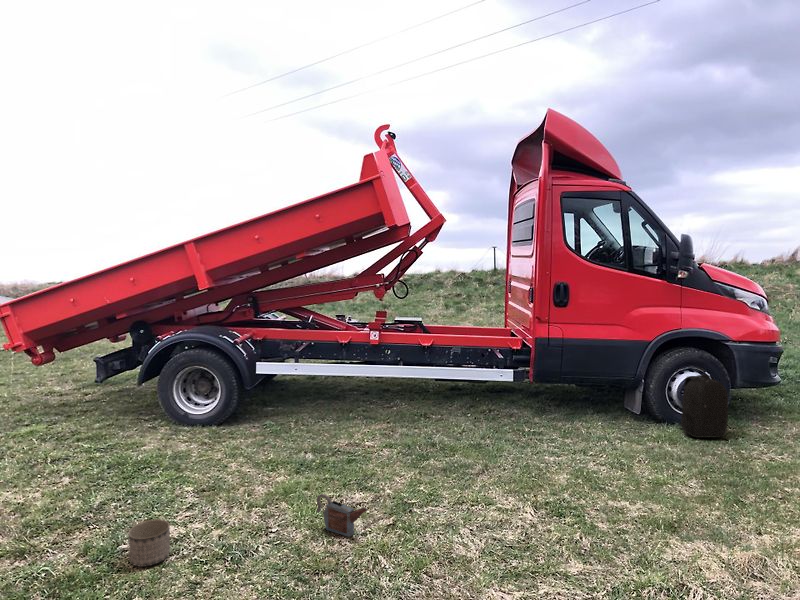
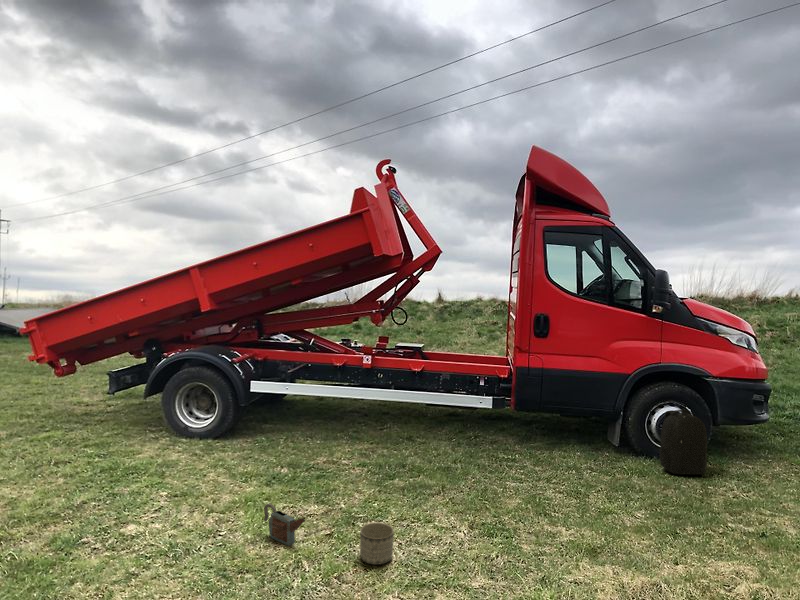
planter: present [128,519,170,567] -> present [360,523,394,565]

